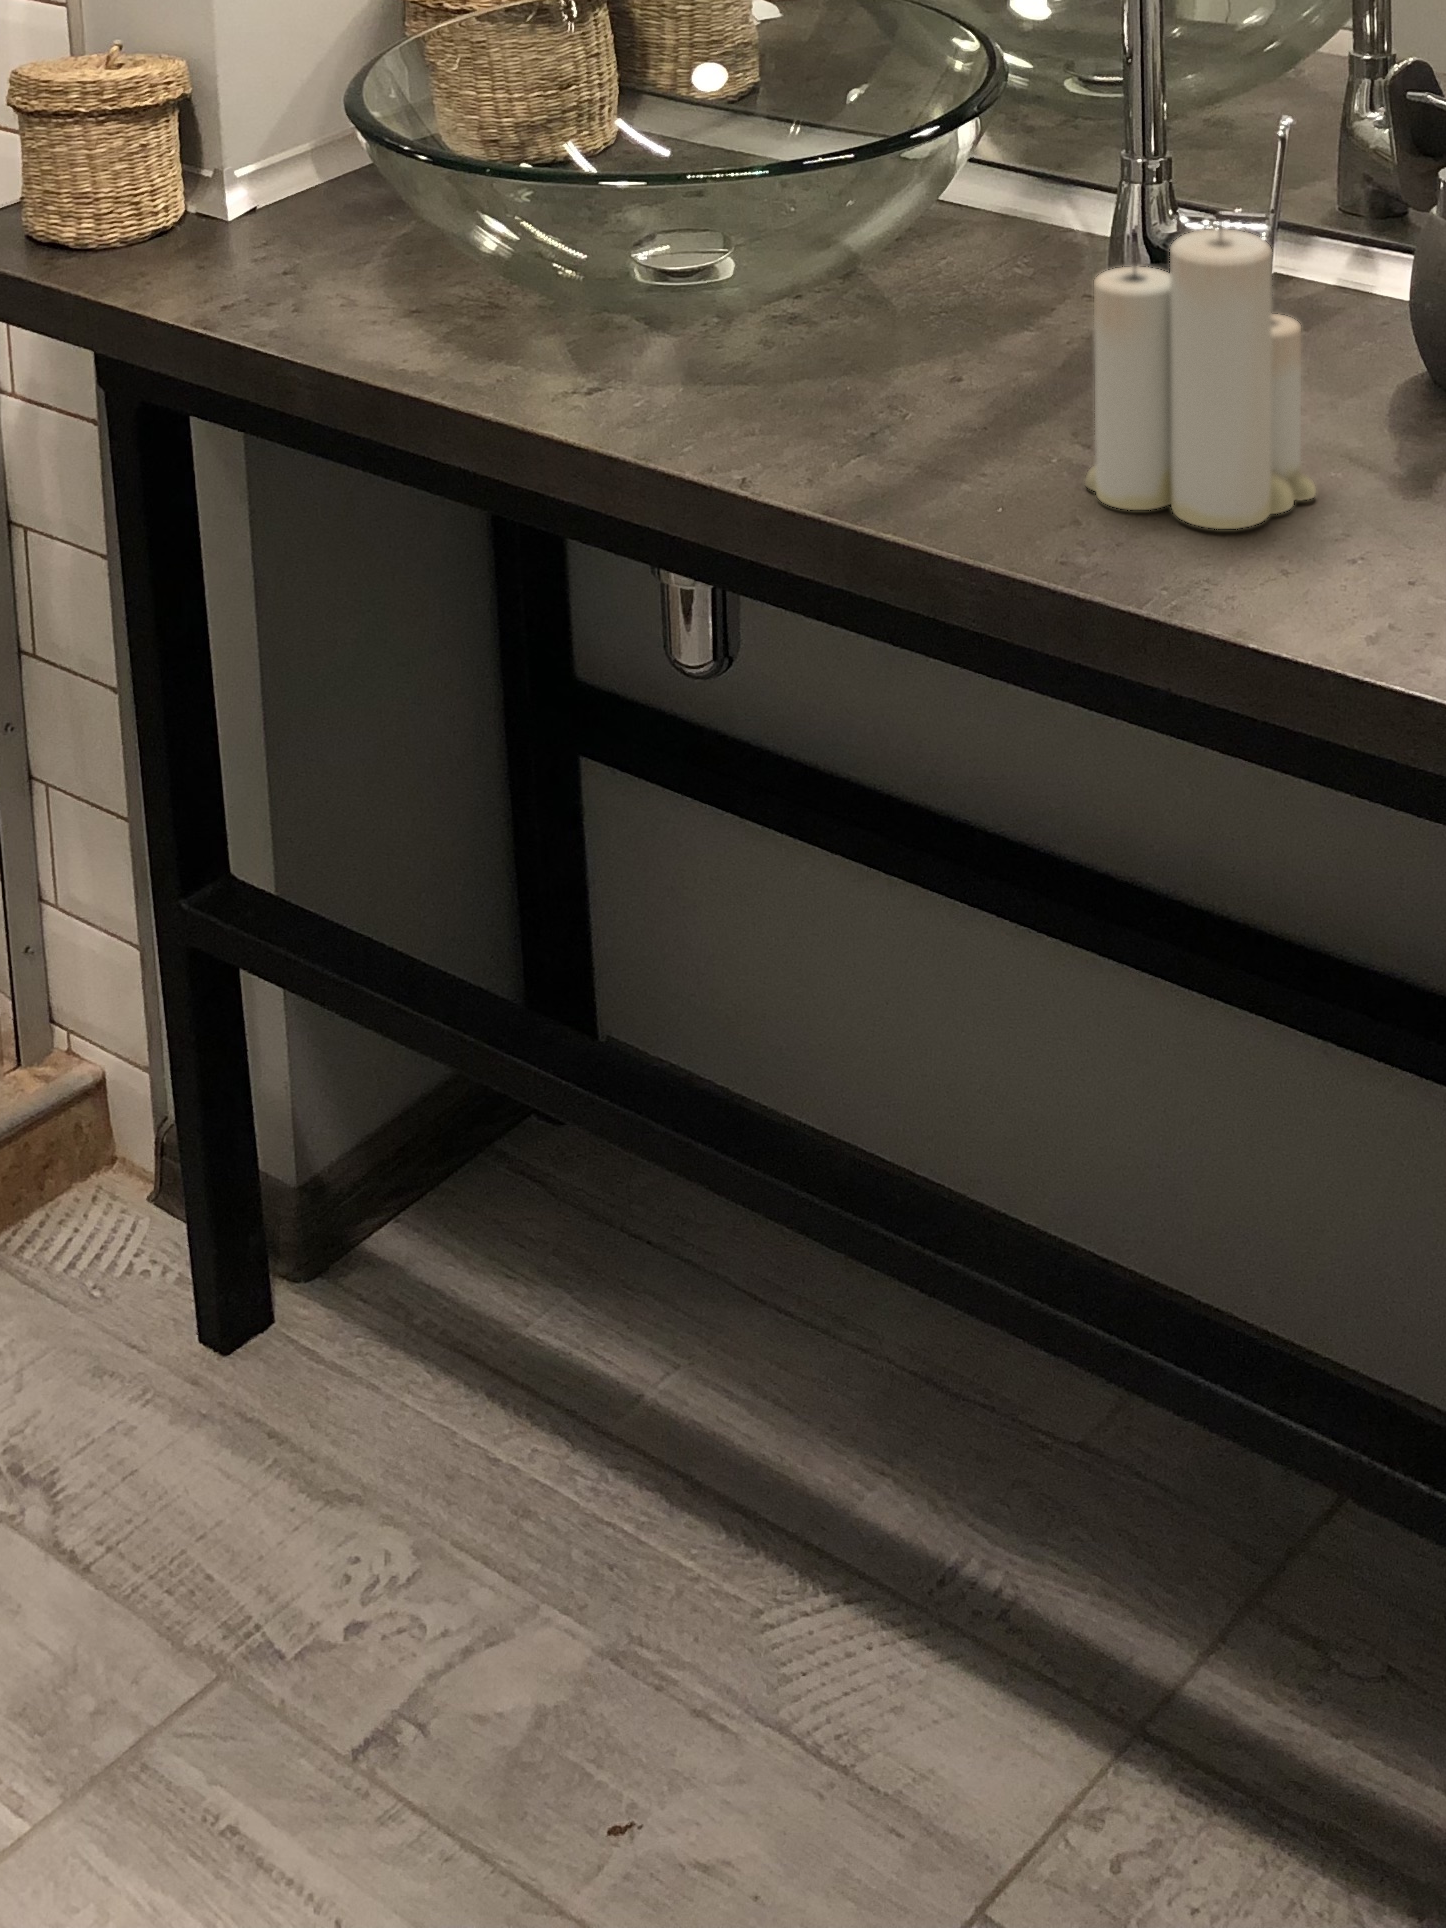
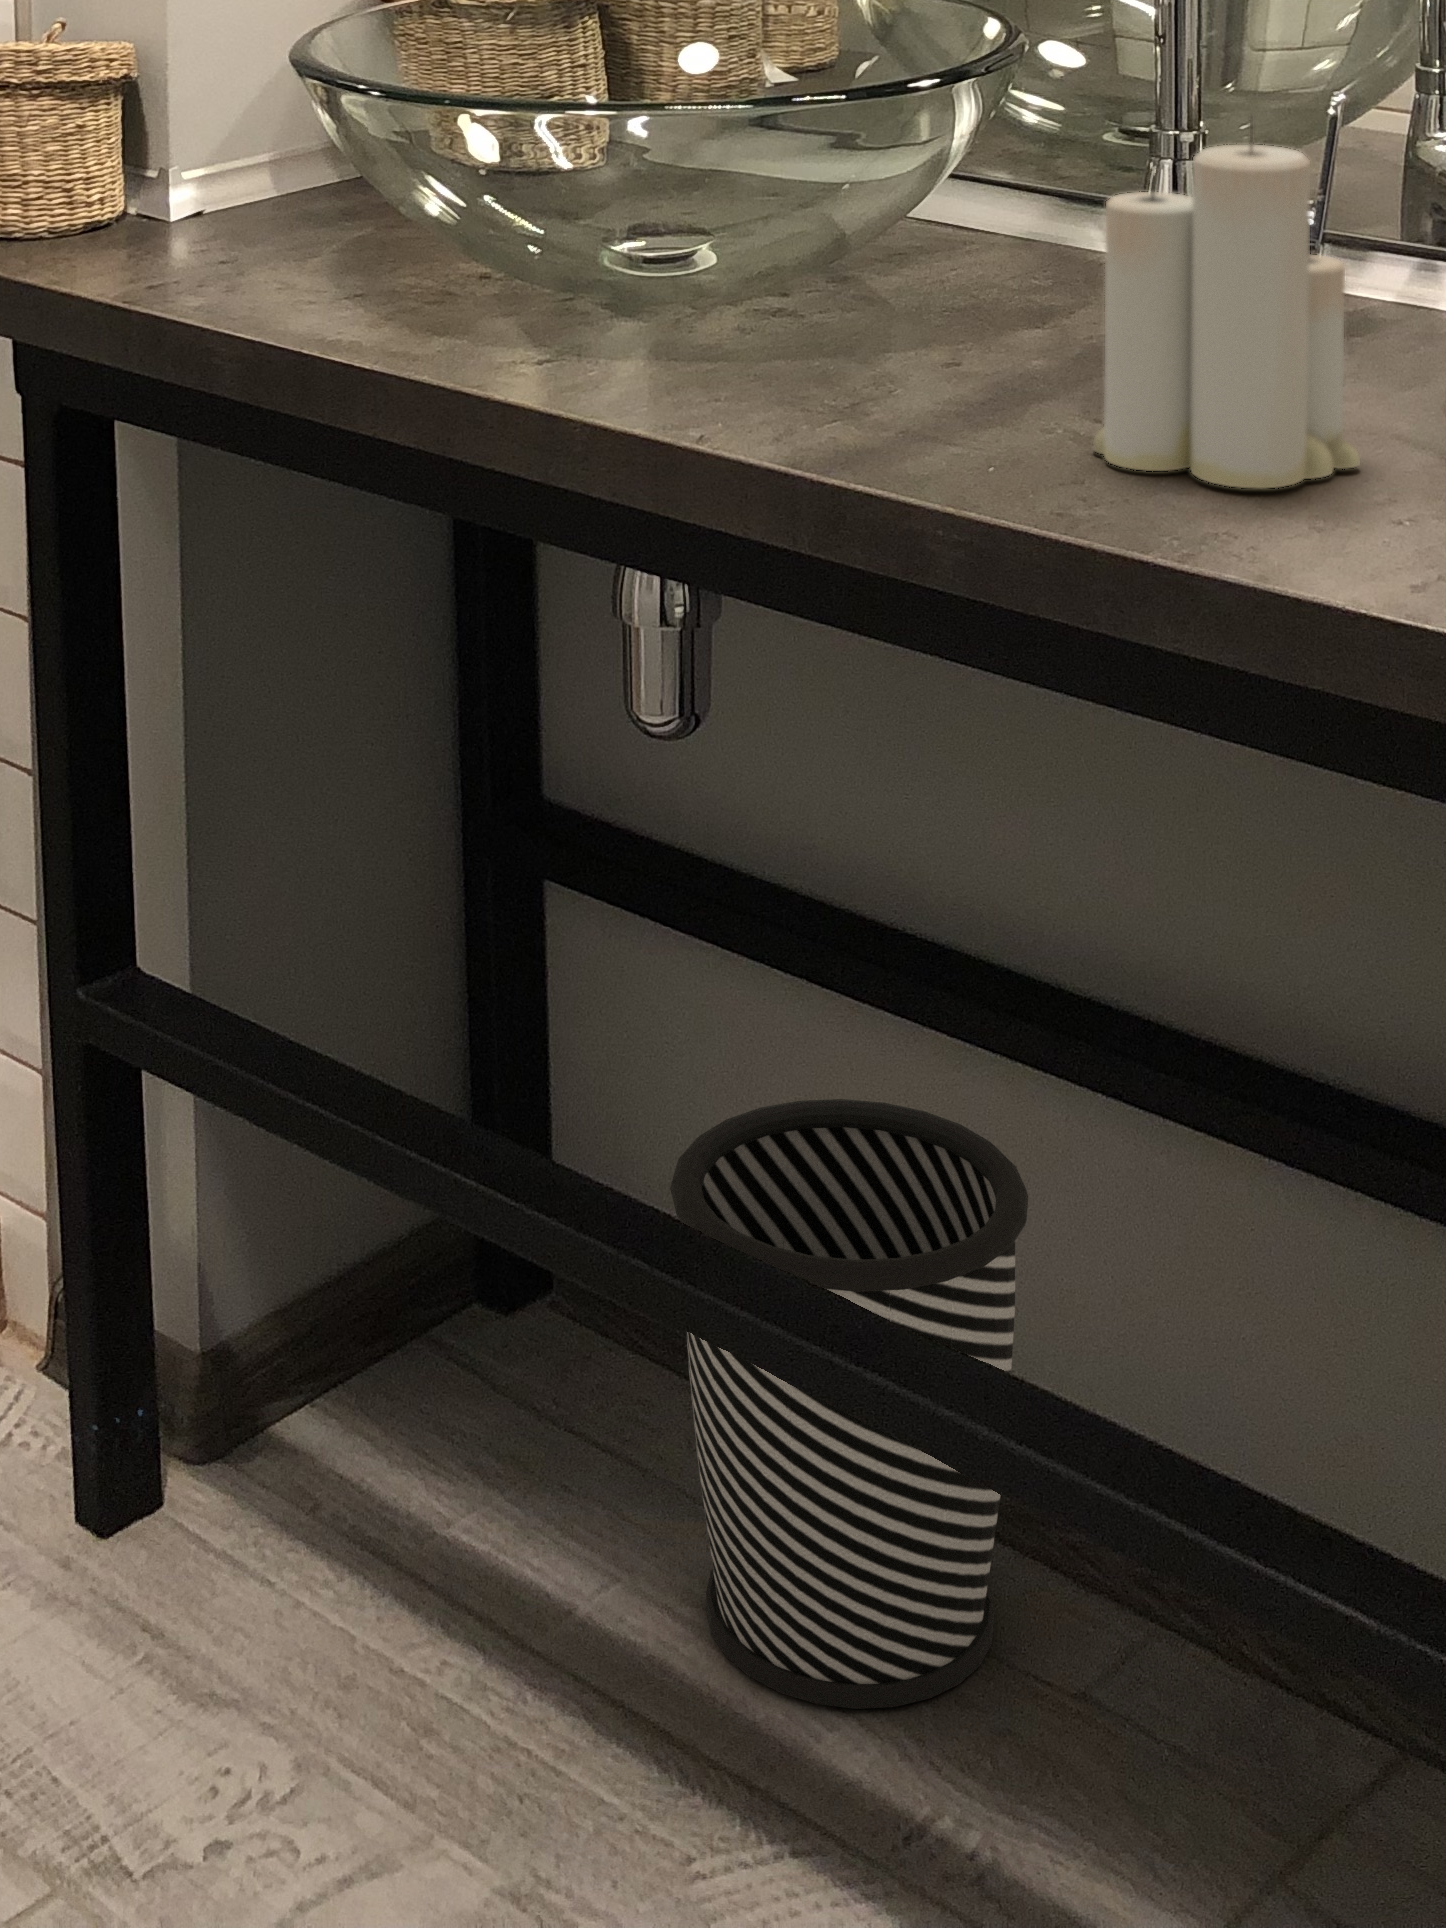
wastebasket: none [715,954,1026,1473] -> present [670,1099,1028,1709]

